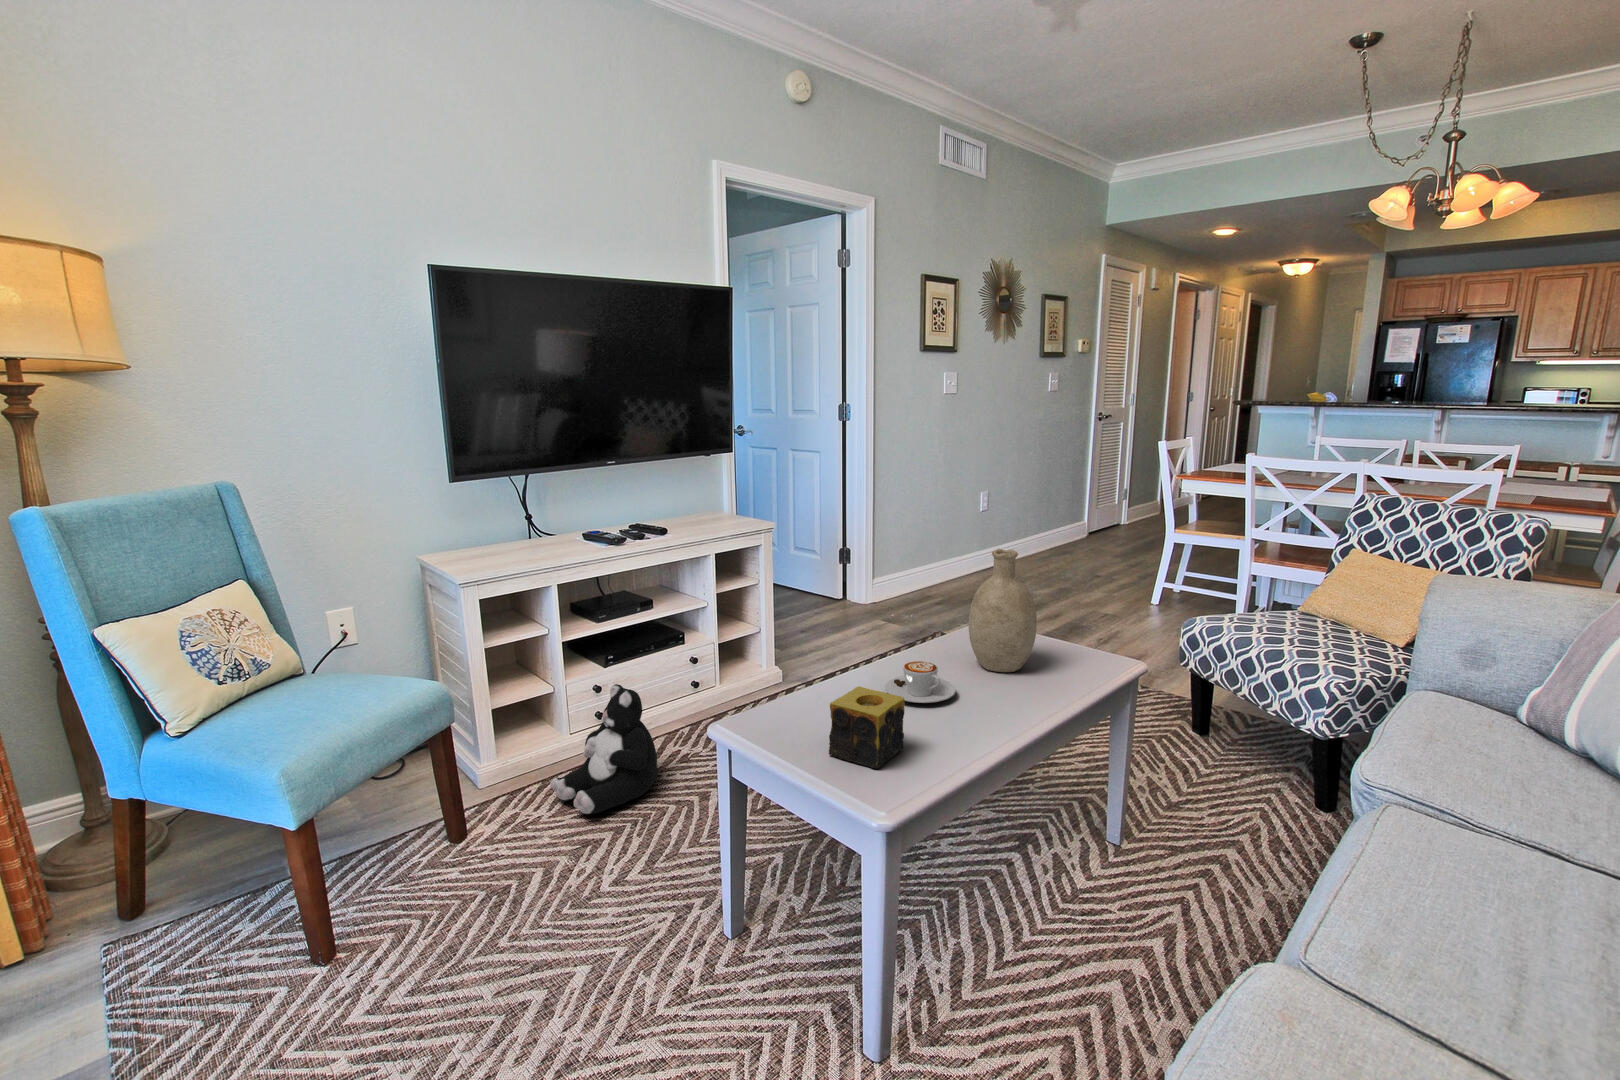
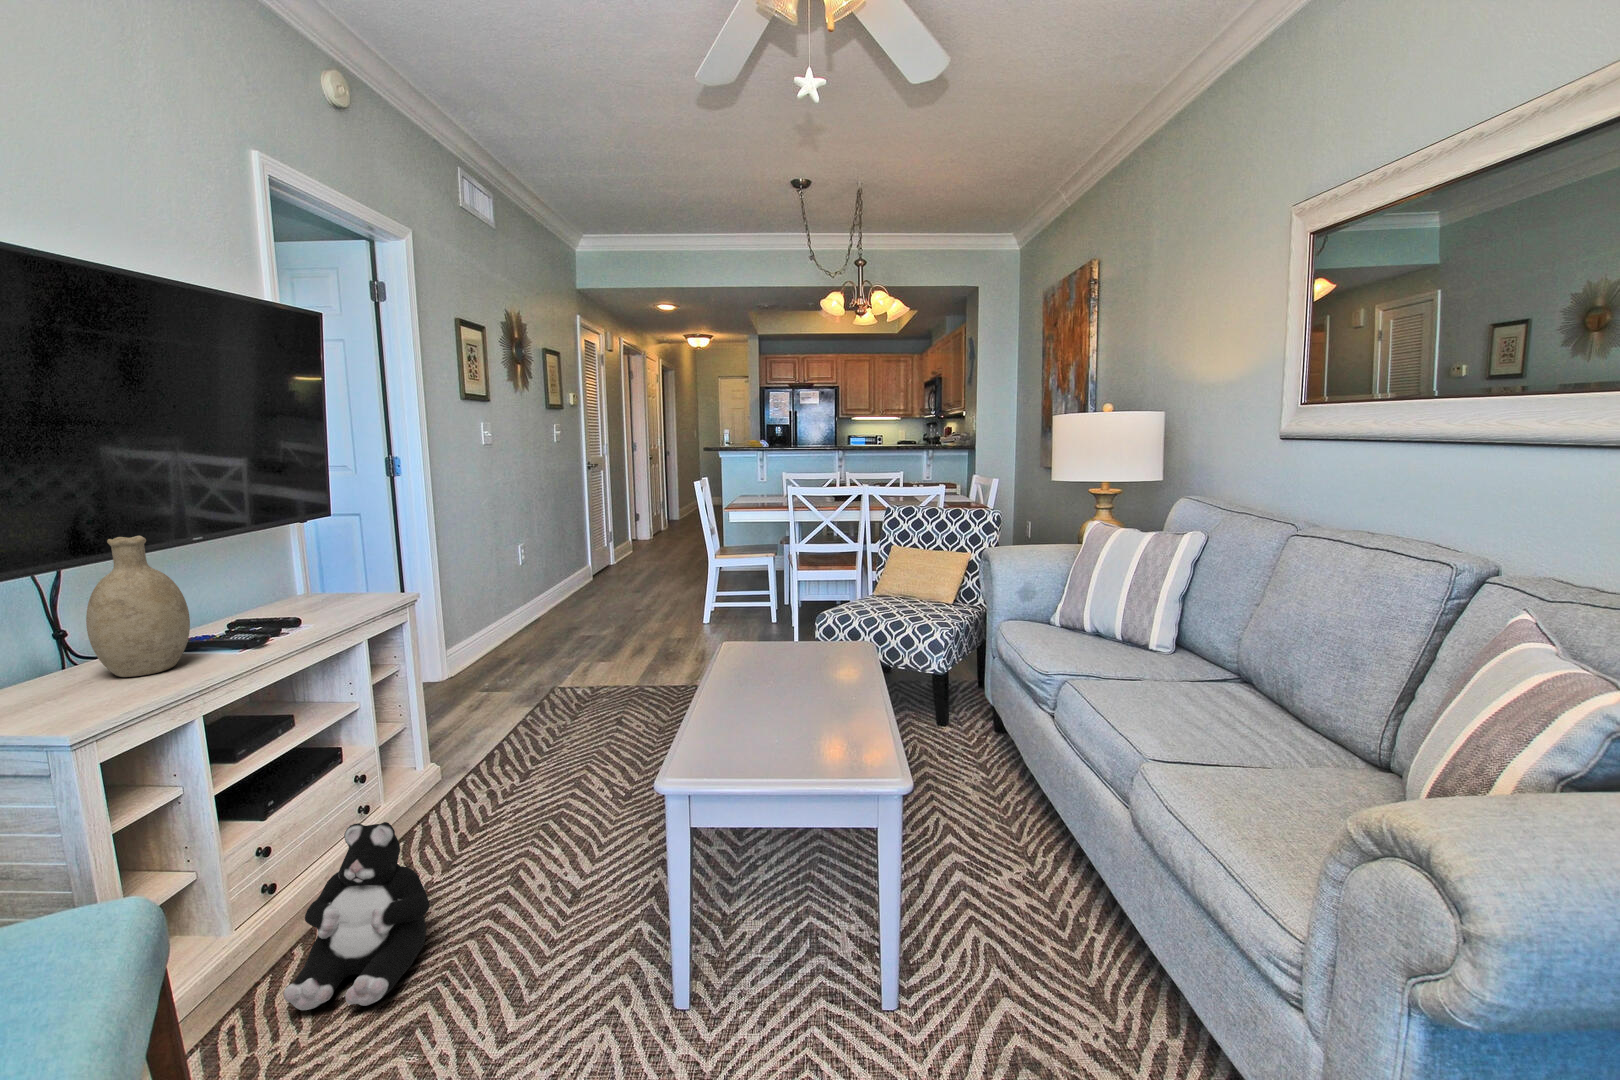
decorative vase: present [969,549,1037,672] -> present [86,536,190,677]
coffee cup: present [885,661,956,703] -> none [741,678,804,715]
candle: present [829,686,905,769] -> none [789,701,847,770]

